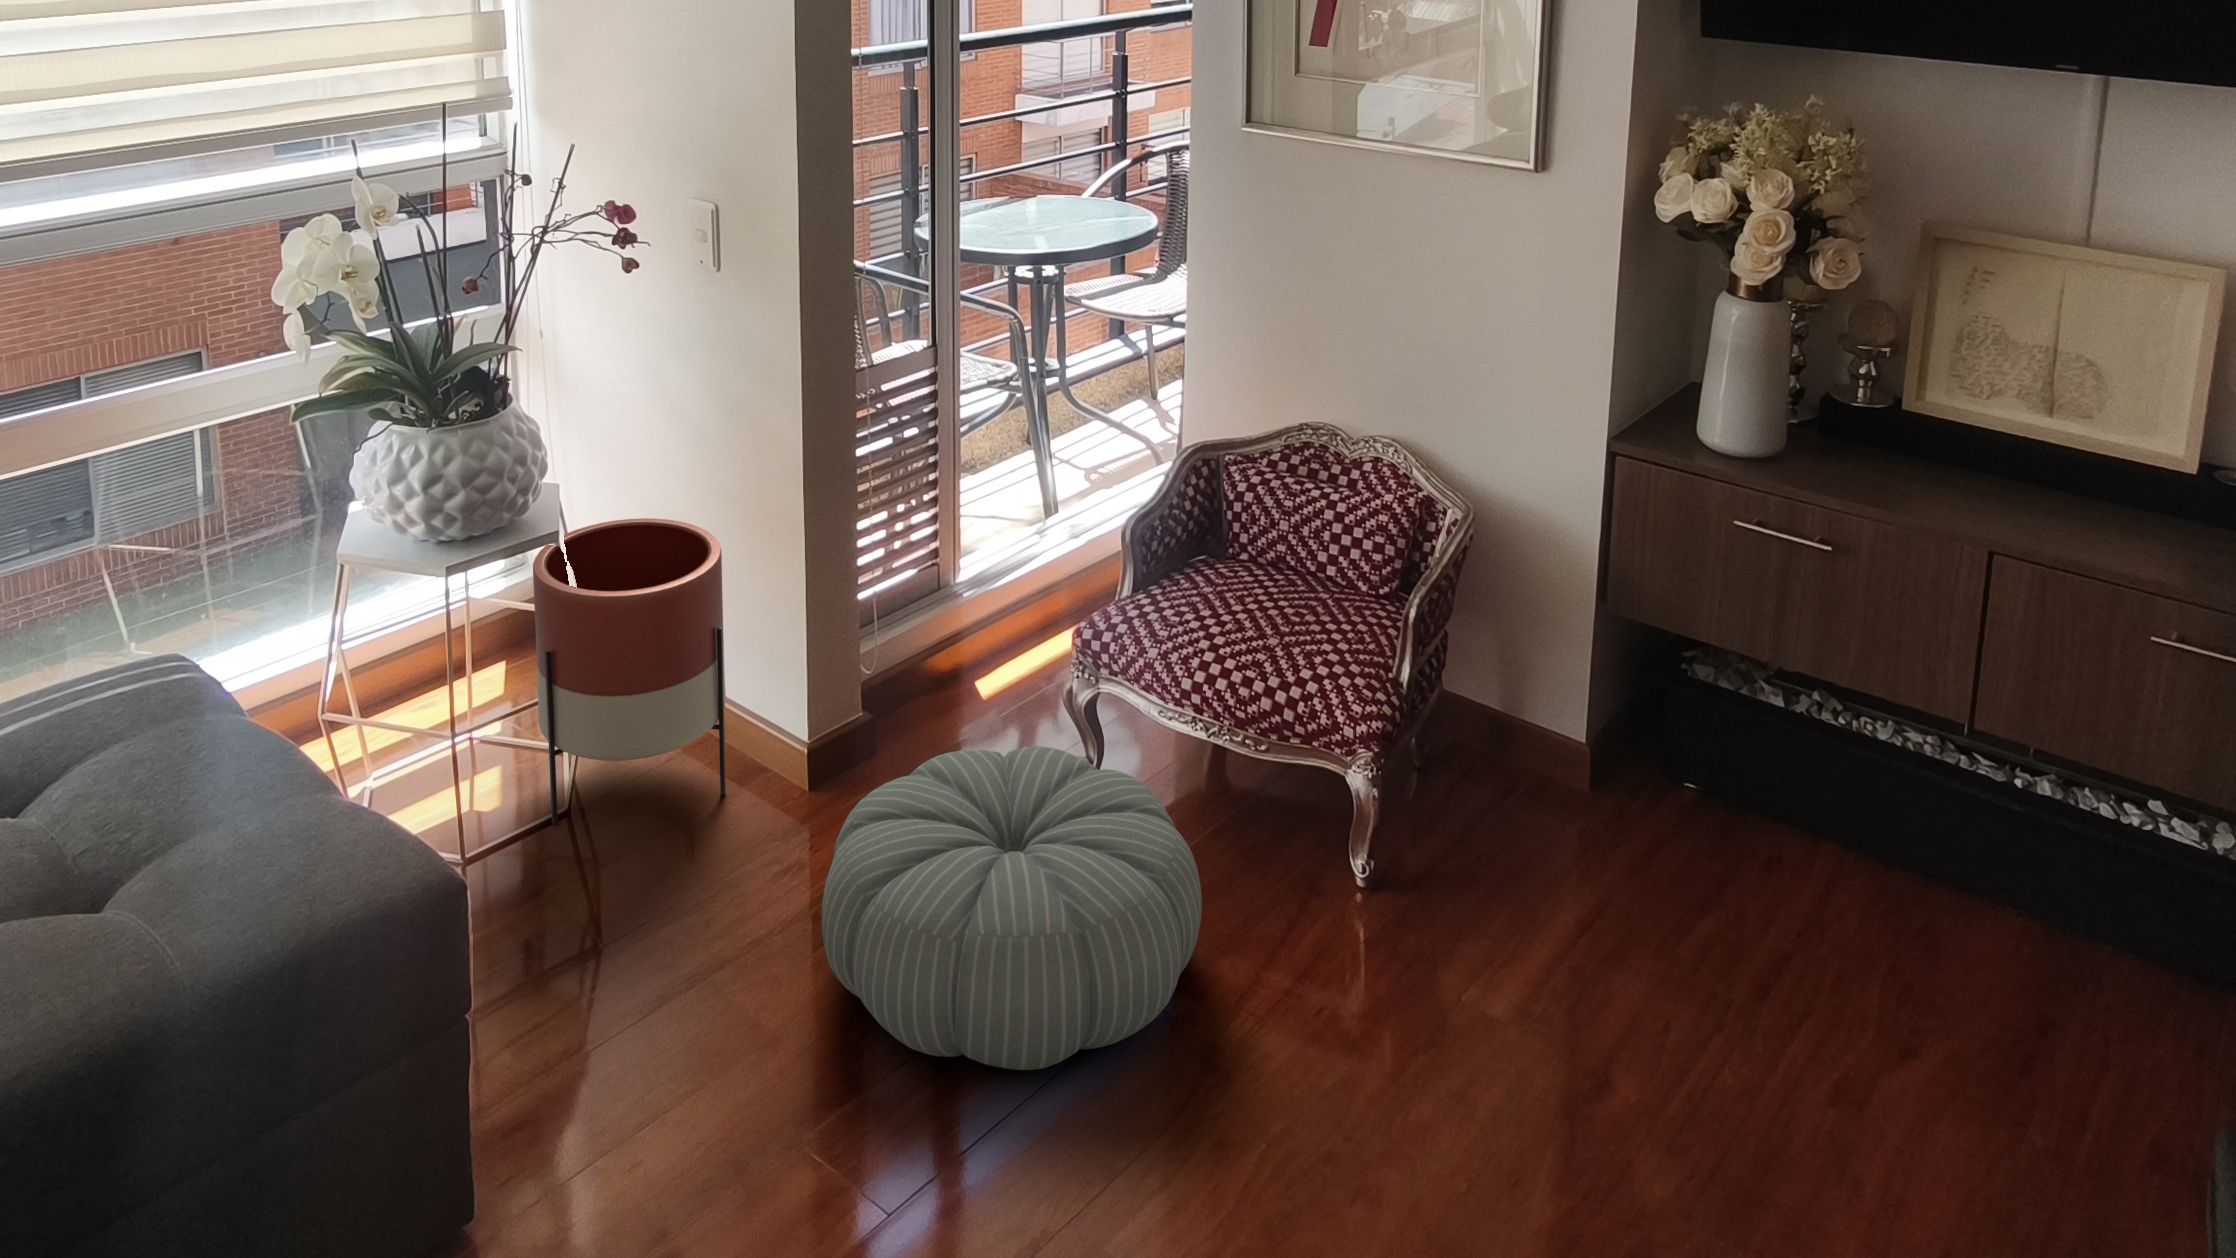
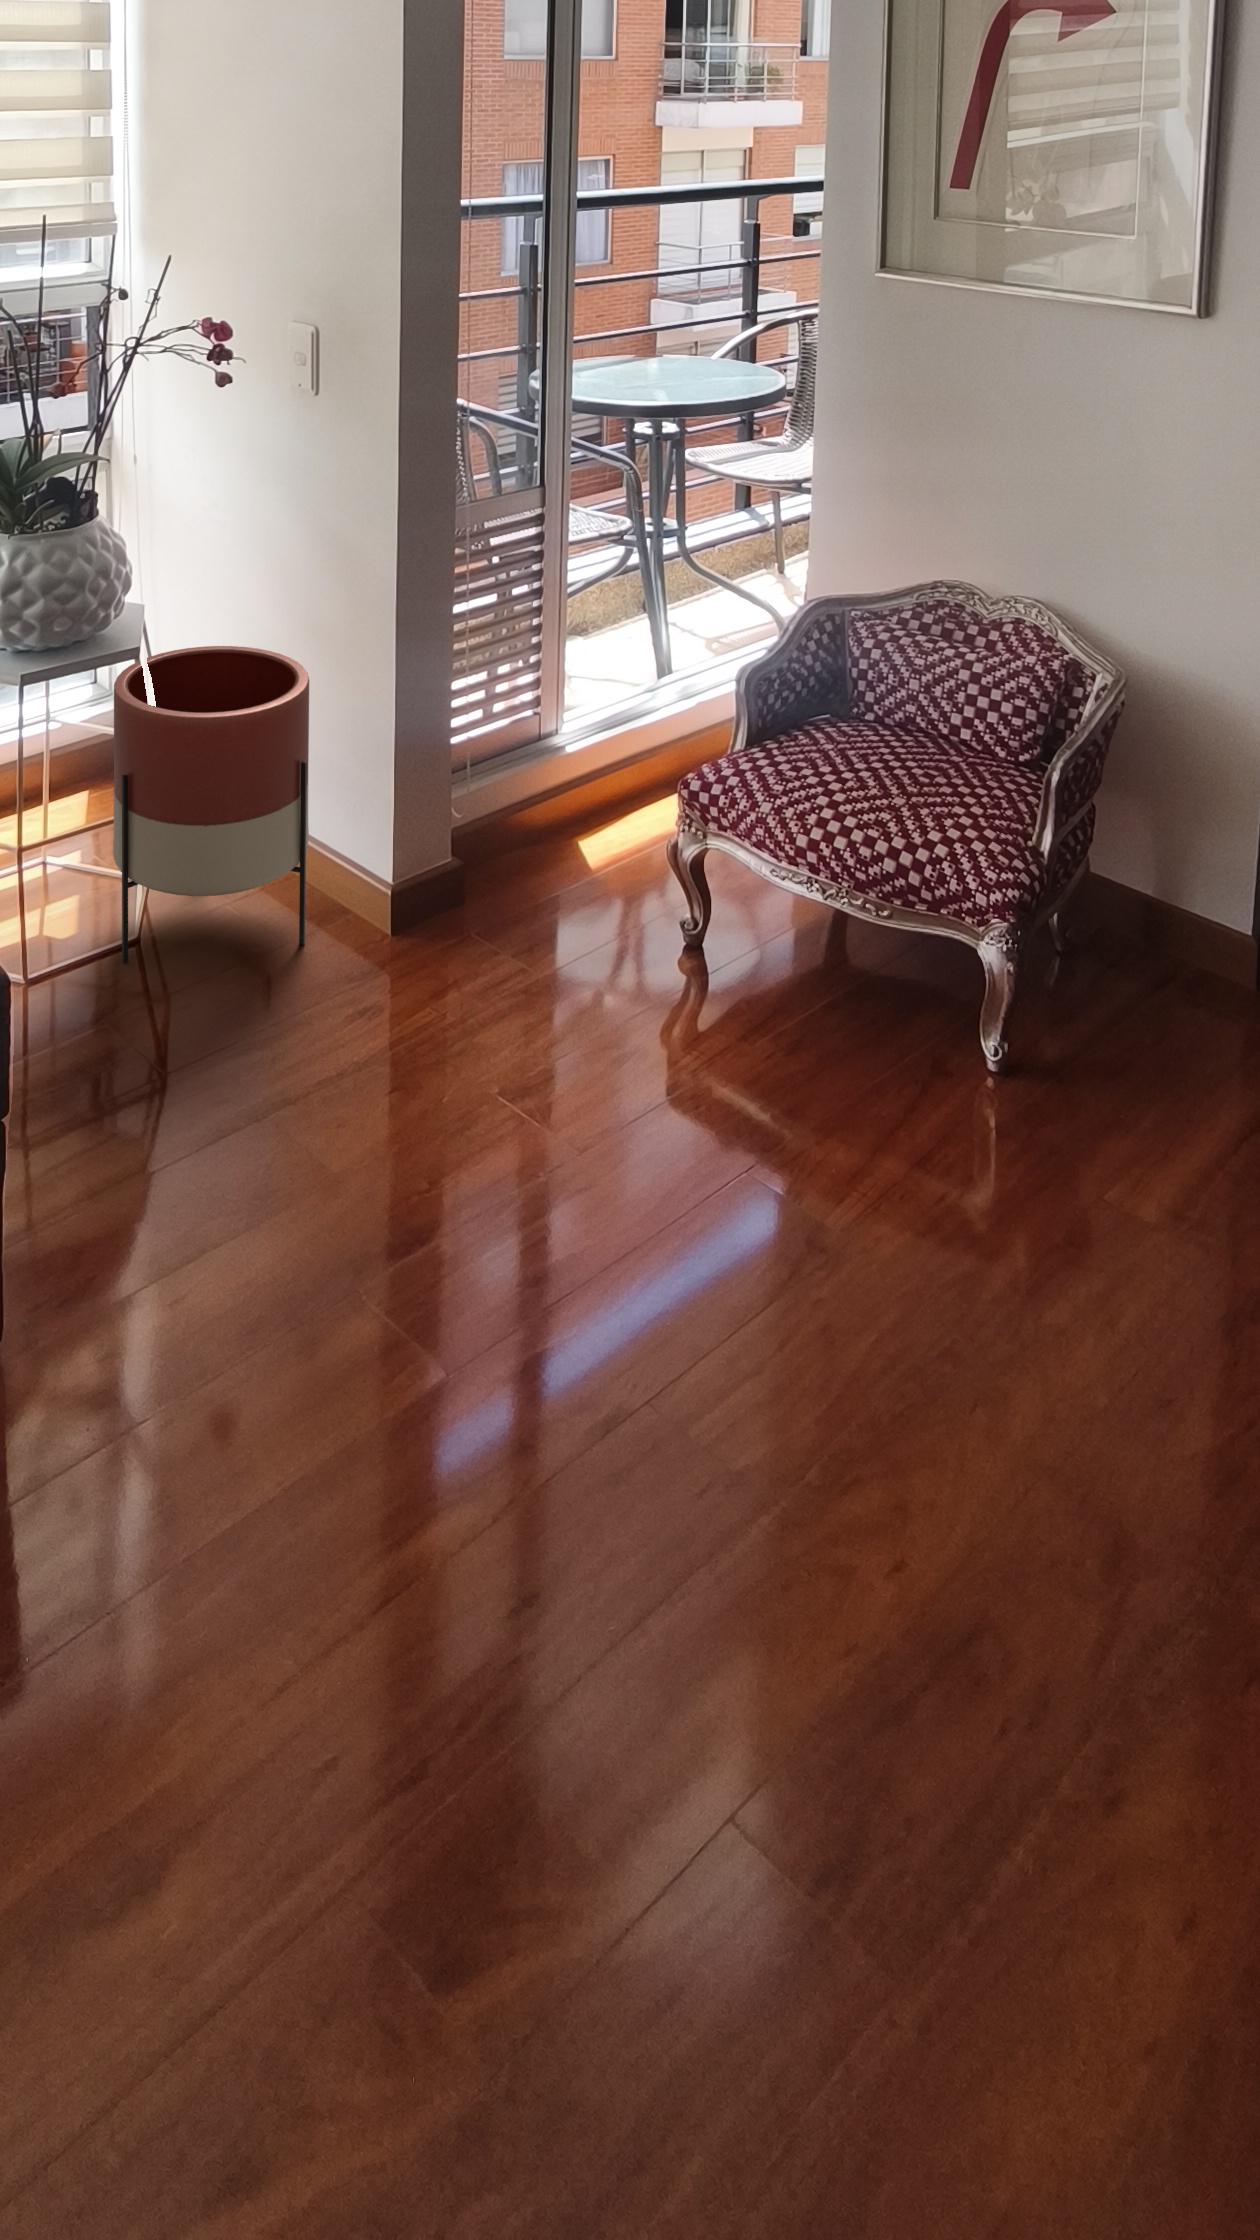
pouf: present [822,746,1202,1070] -> none [397,901,811,1245]

